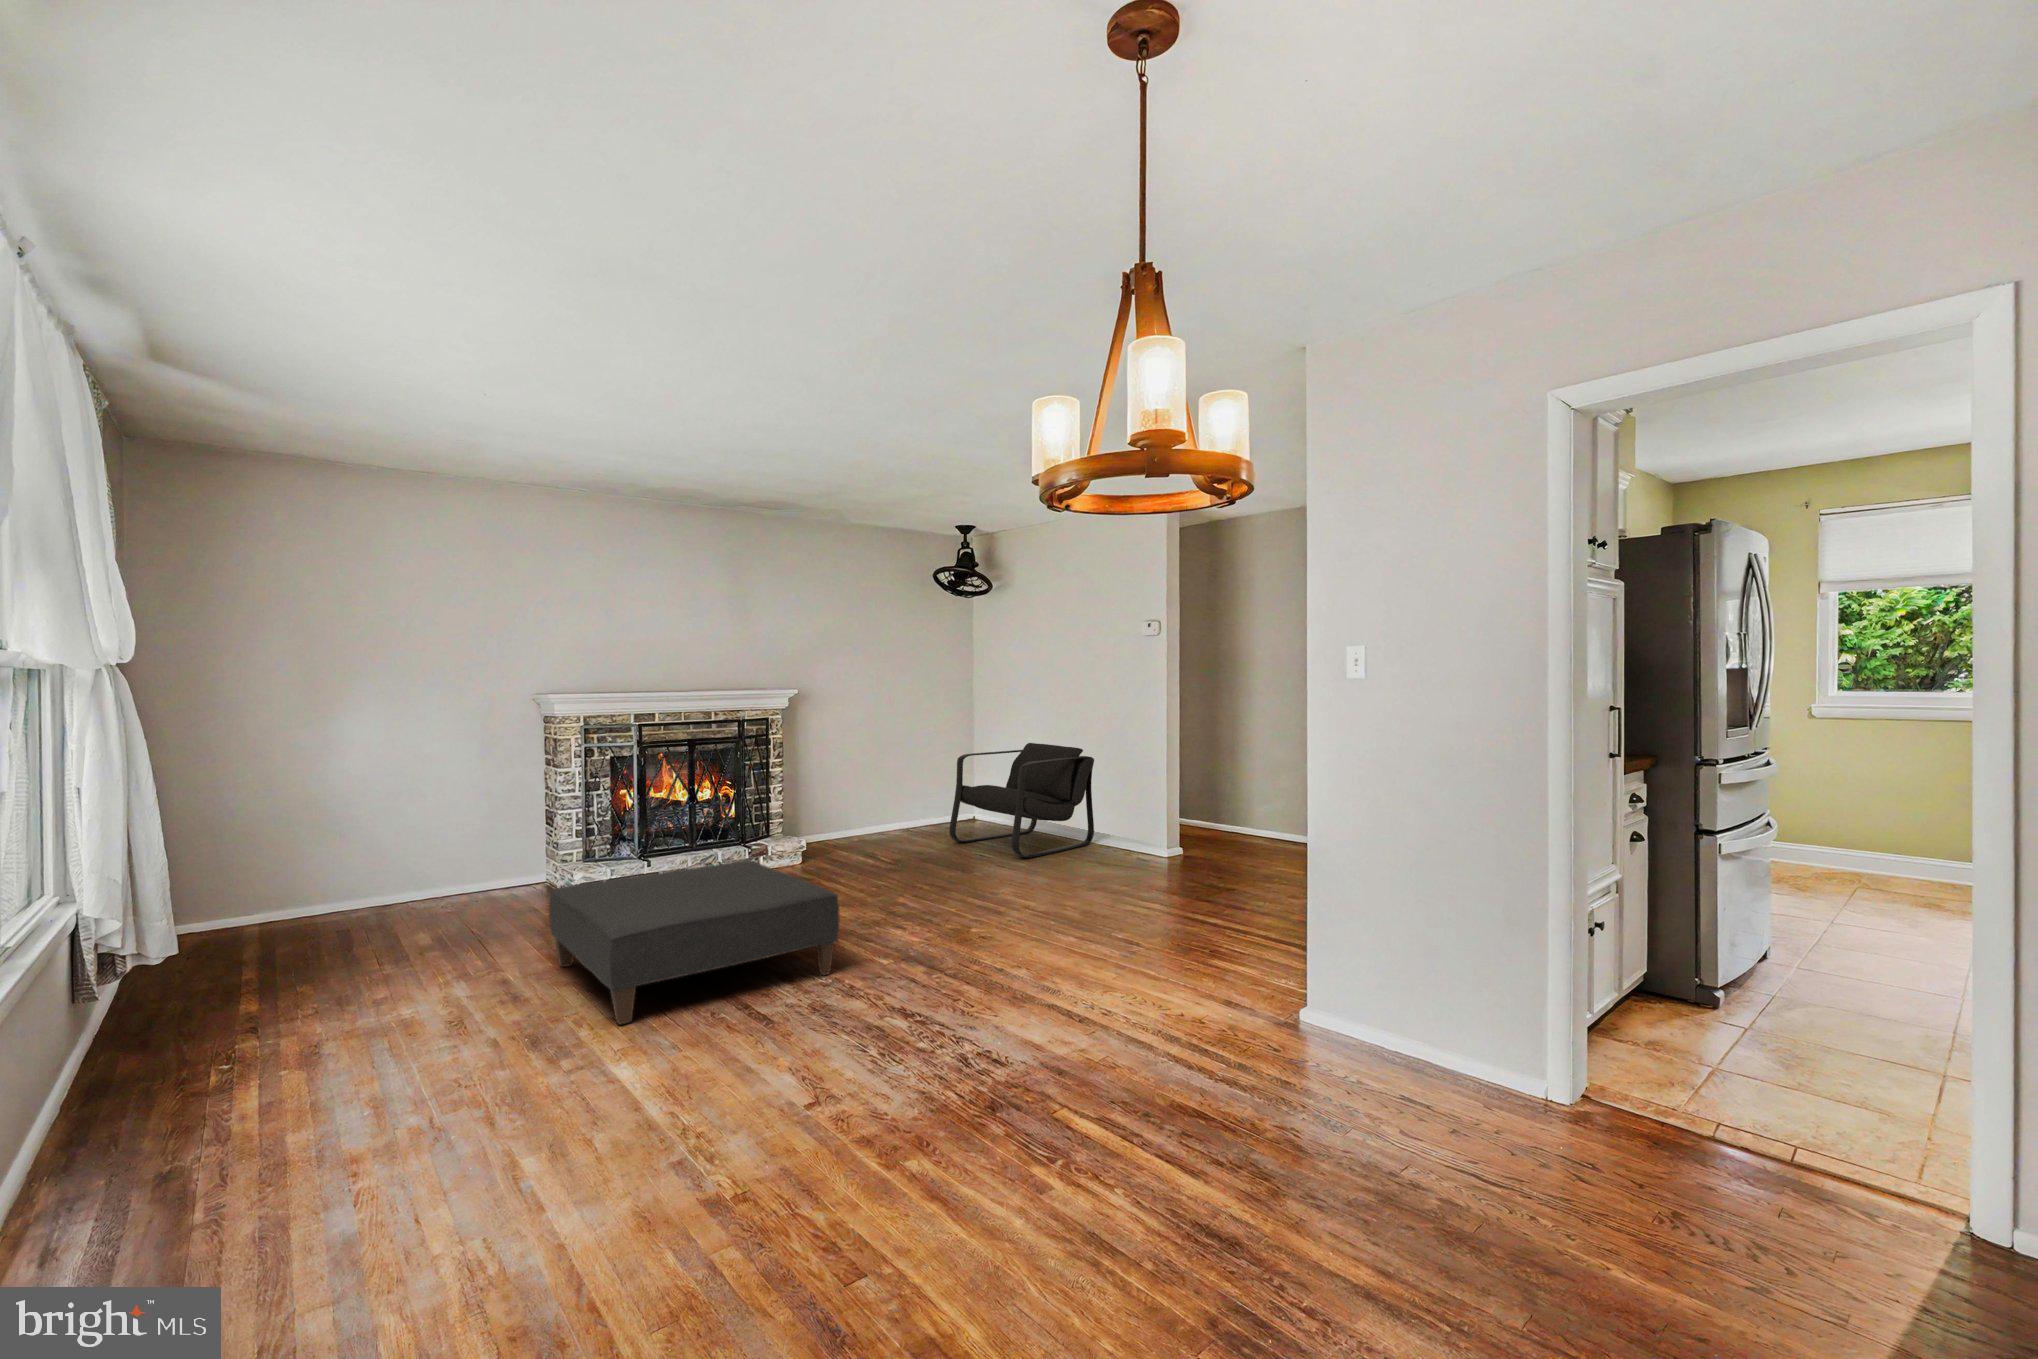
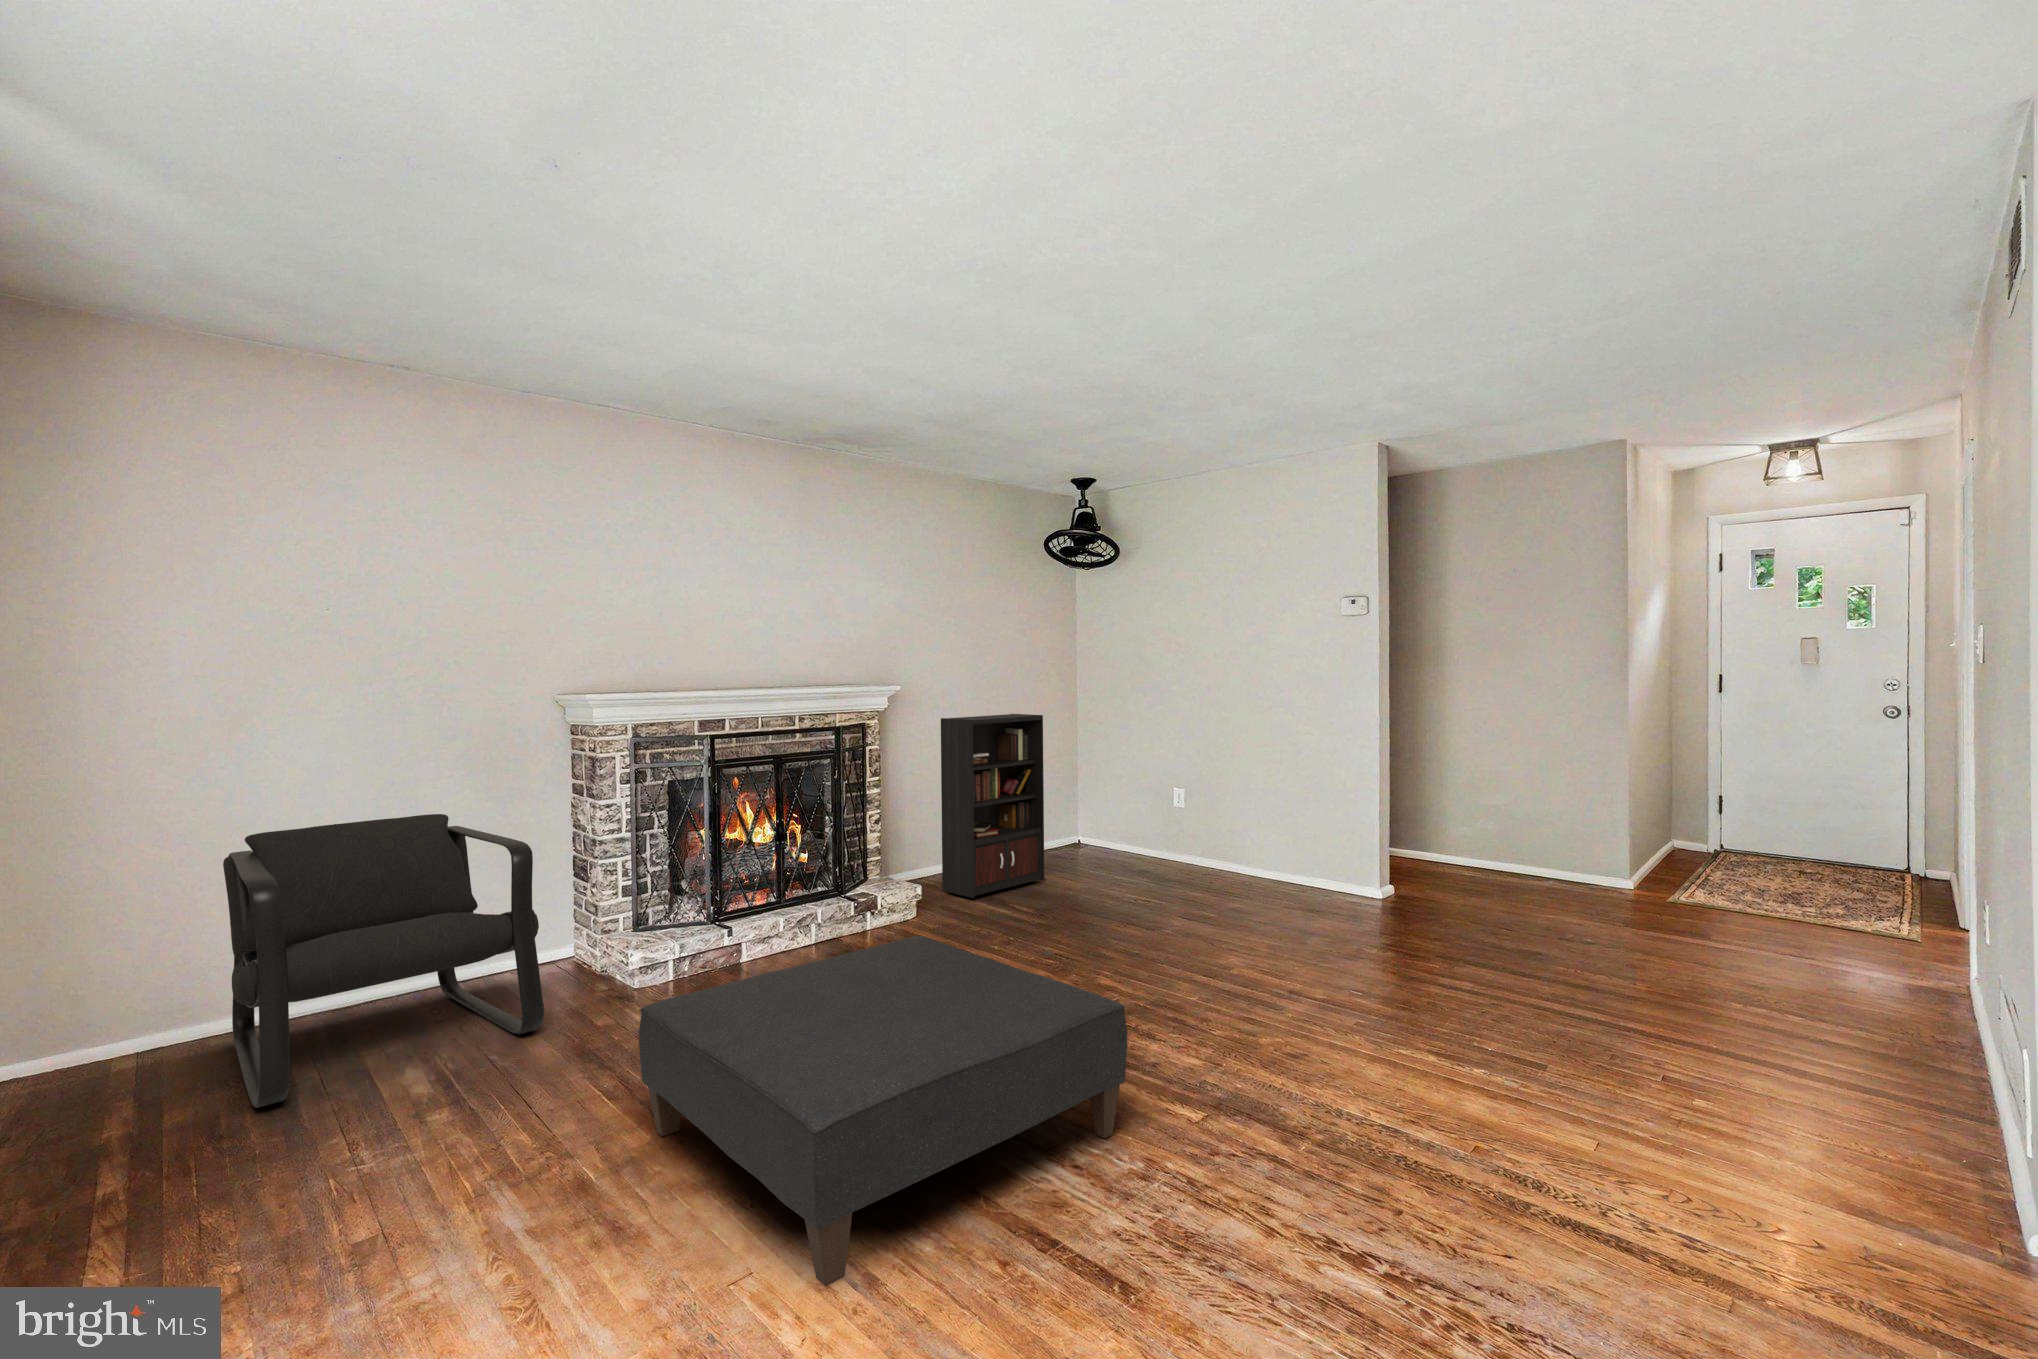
bookcase: none [831,712,914,851] -> present [941,714,1044,898]
armchair: present [949,743,1094,858] -> present [223,814,544,1108]

